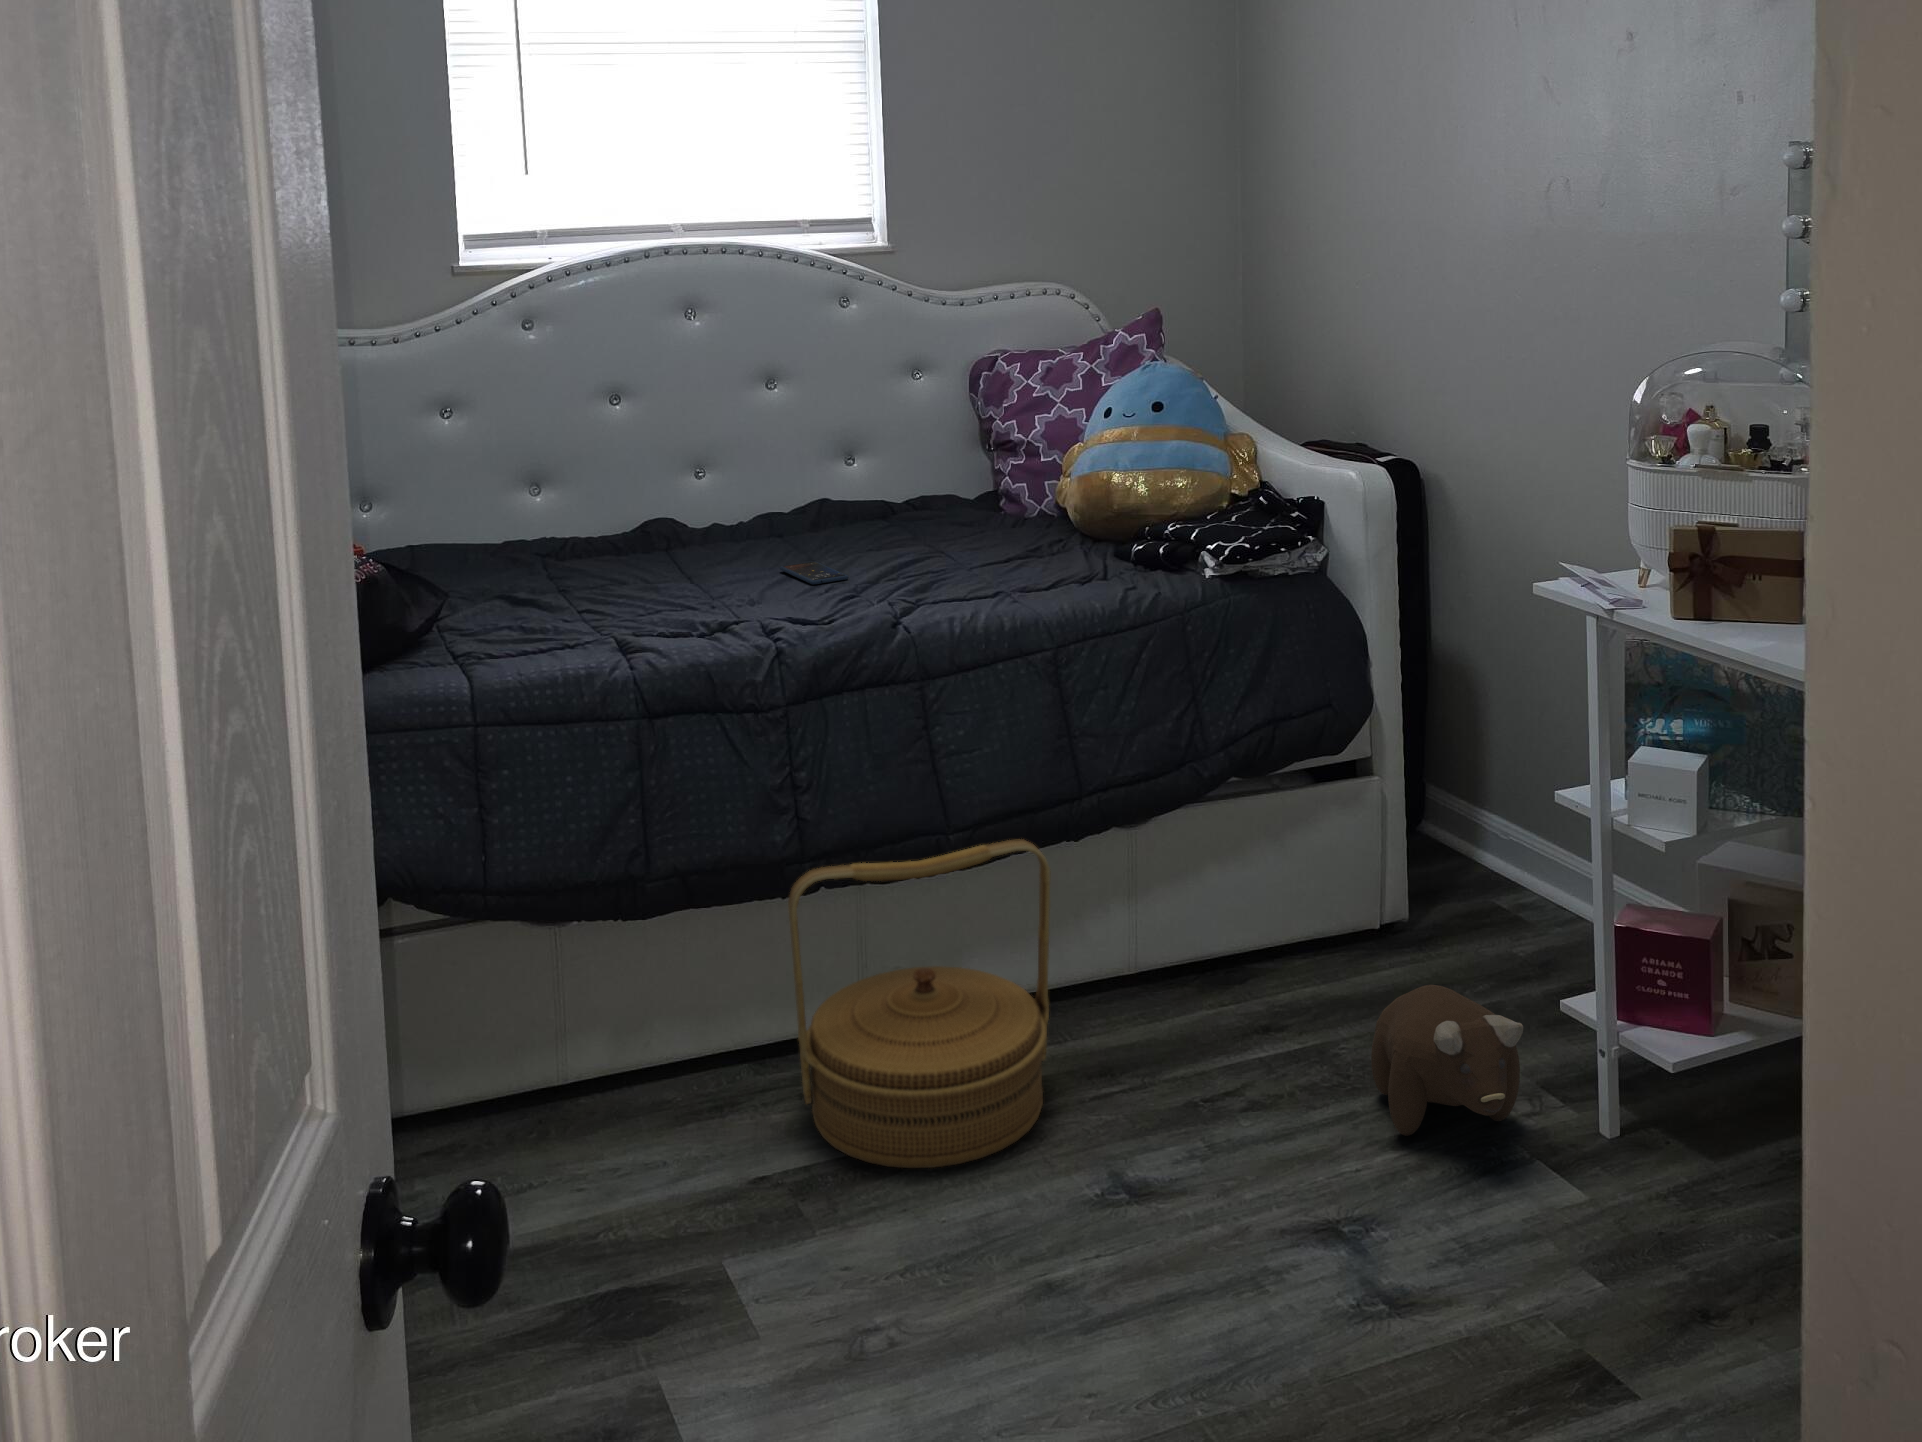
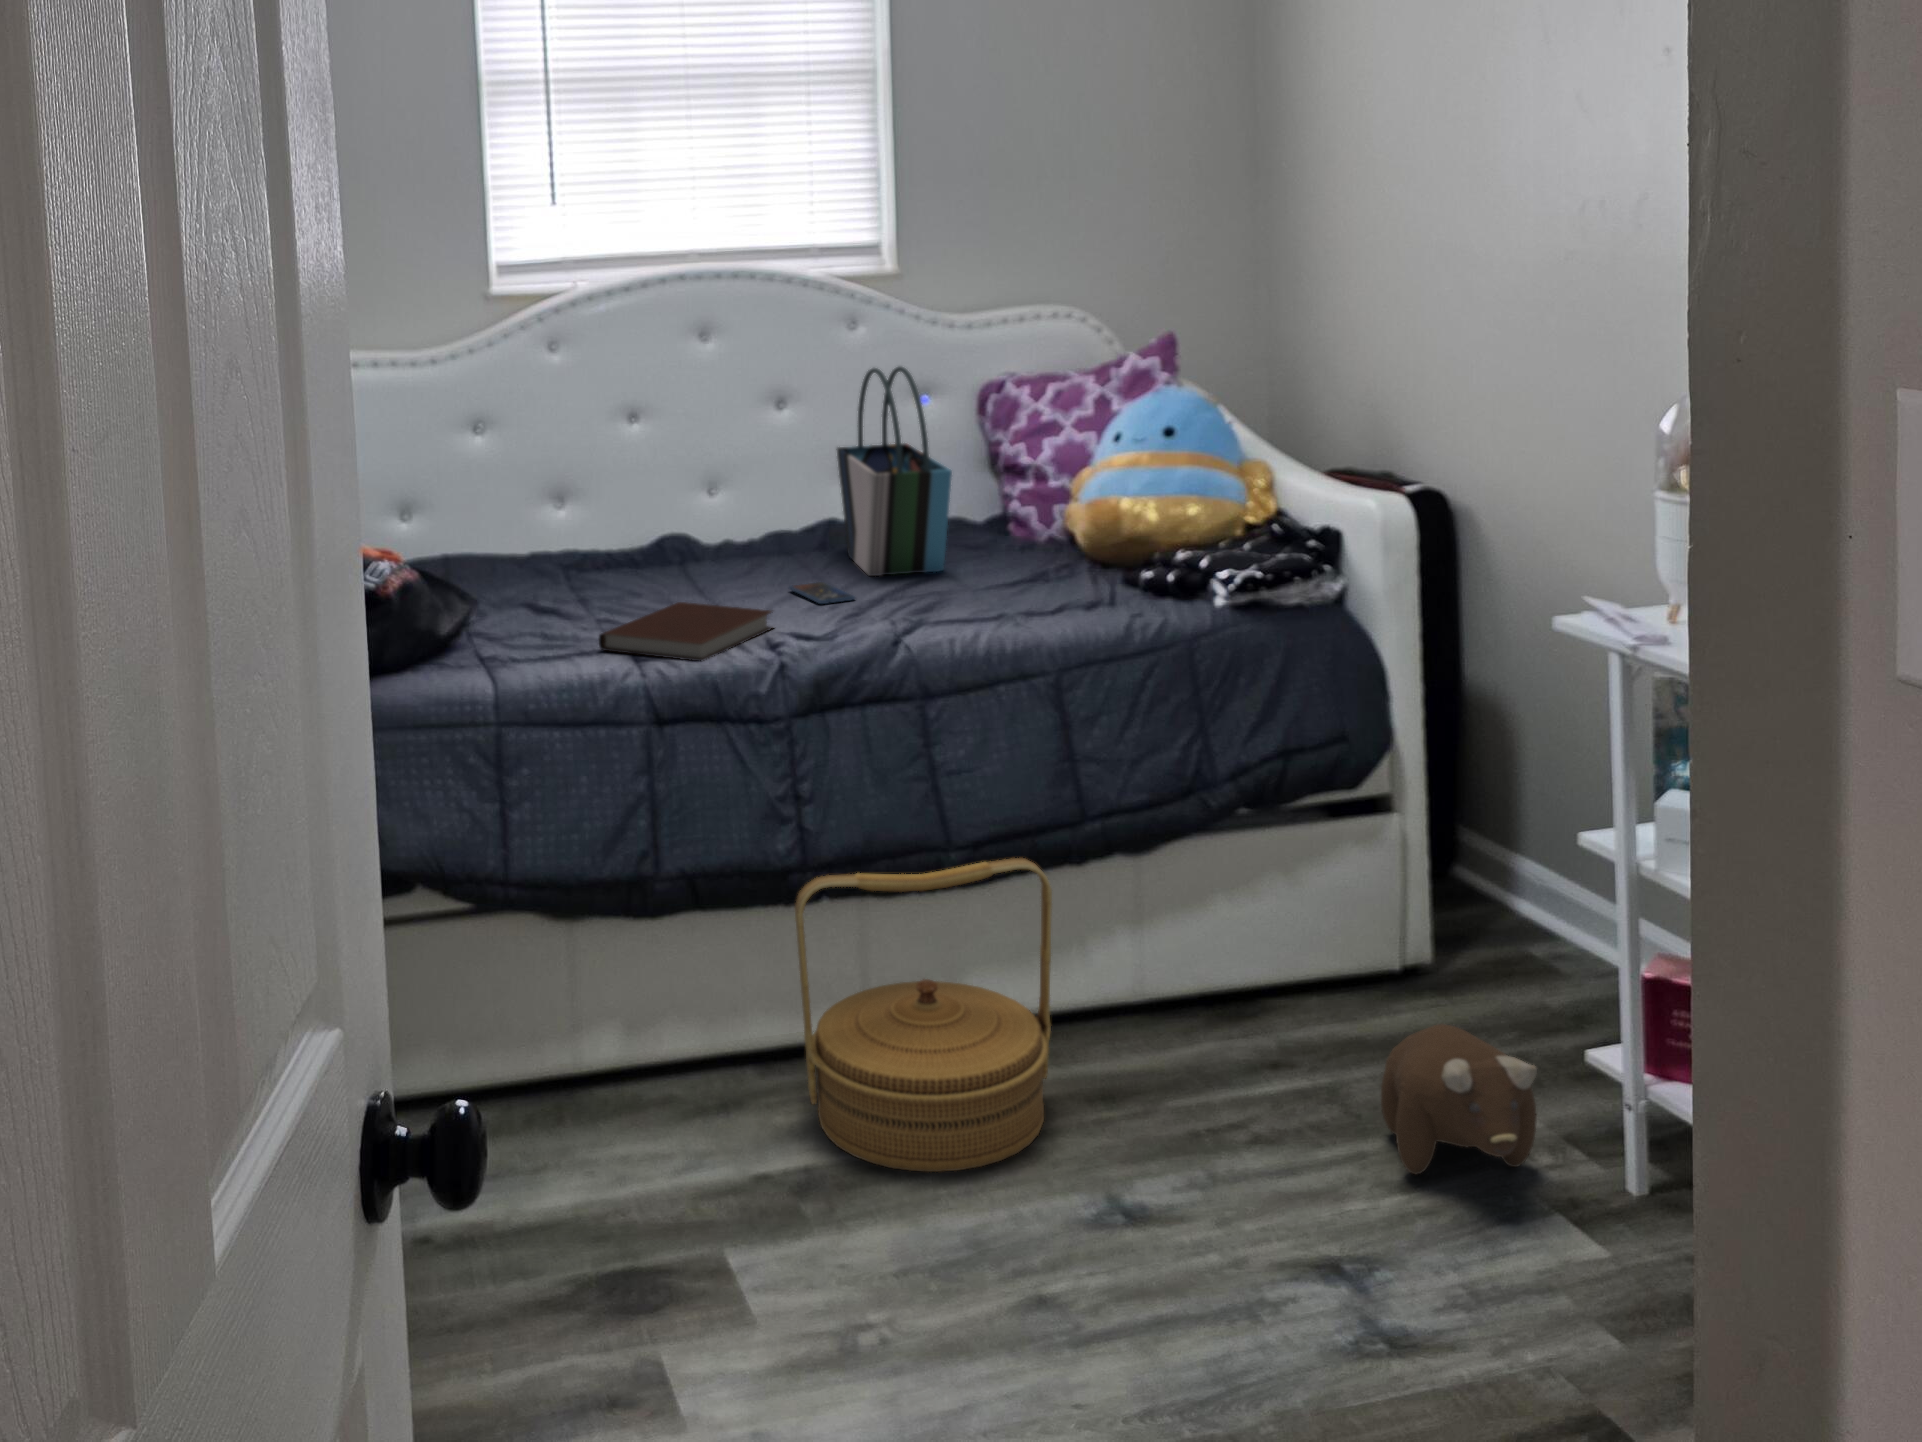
tote bag: none [828,342,945,554] -> present [836,366,952,576]
notebook: none [580,586,766,649] -> present [599,602,773,661]

